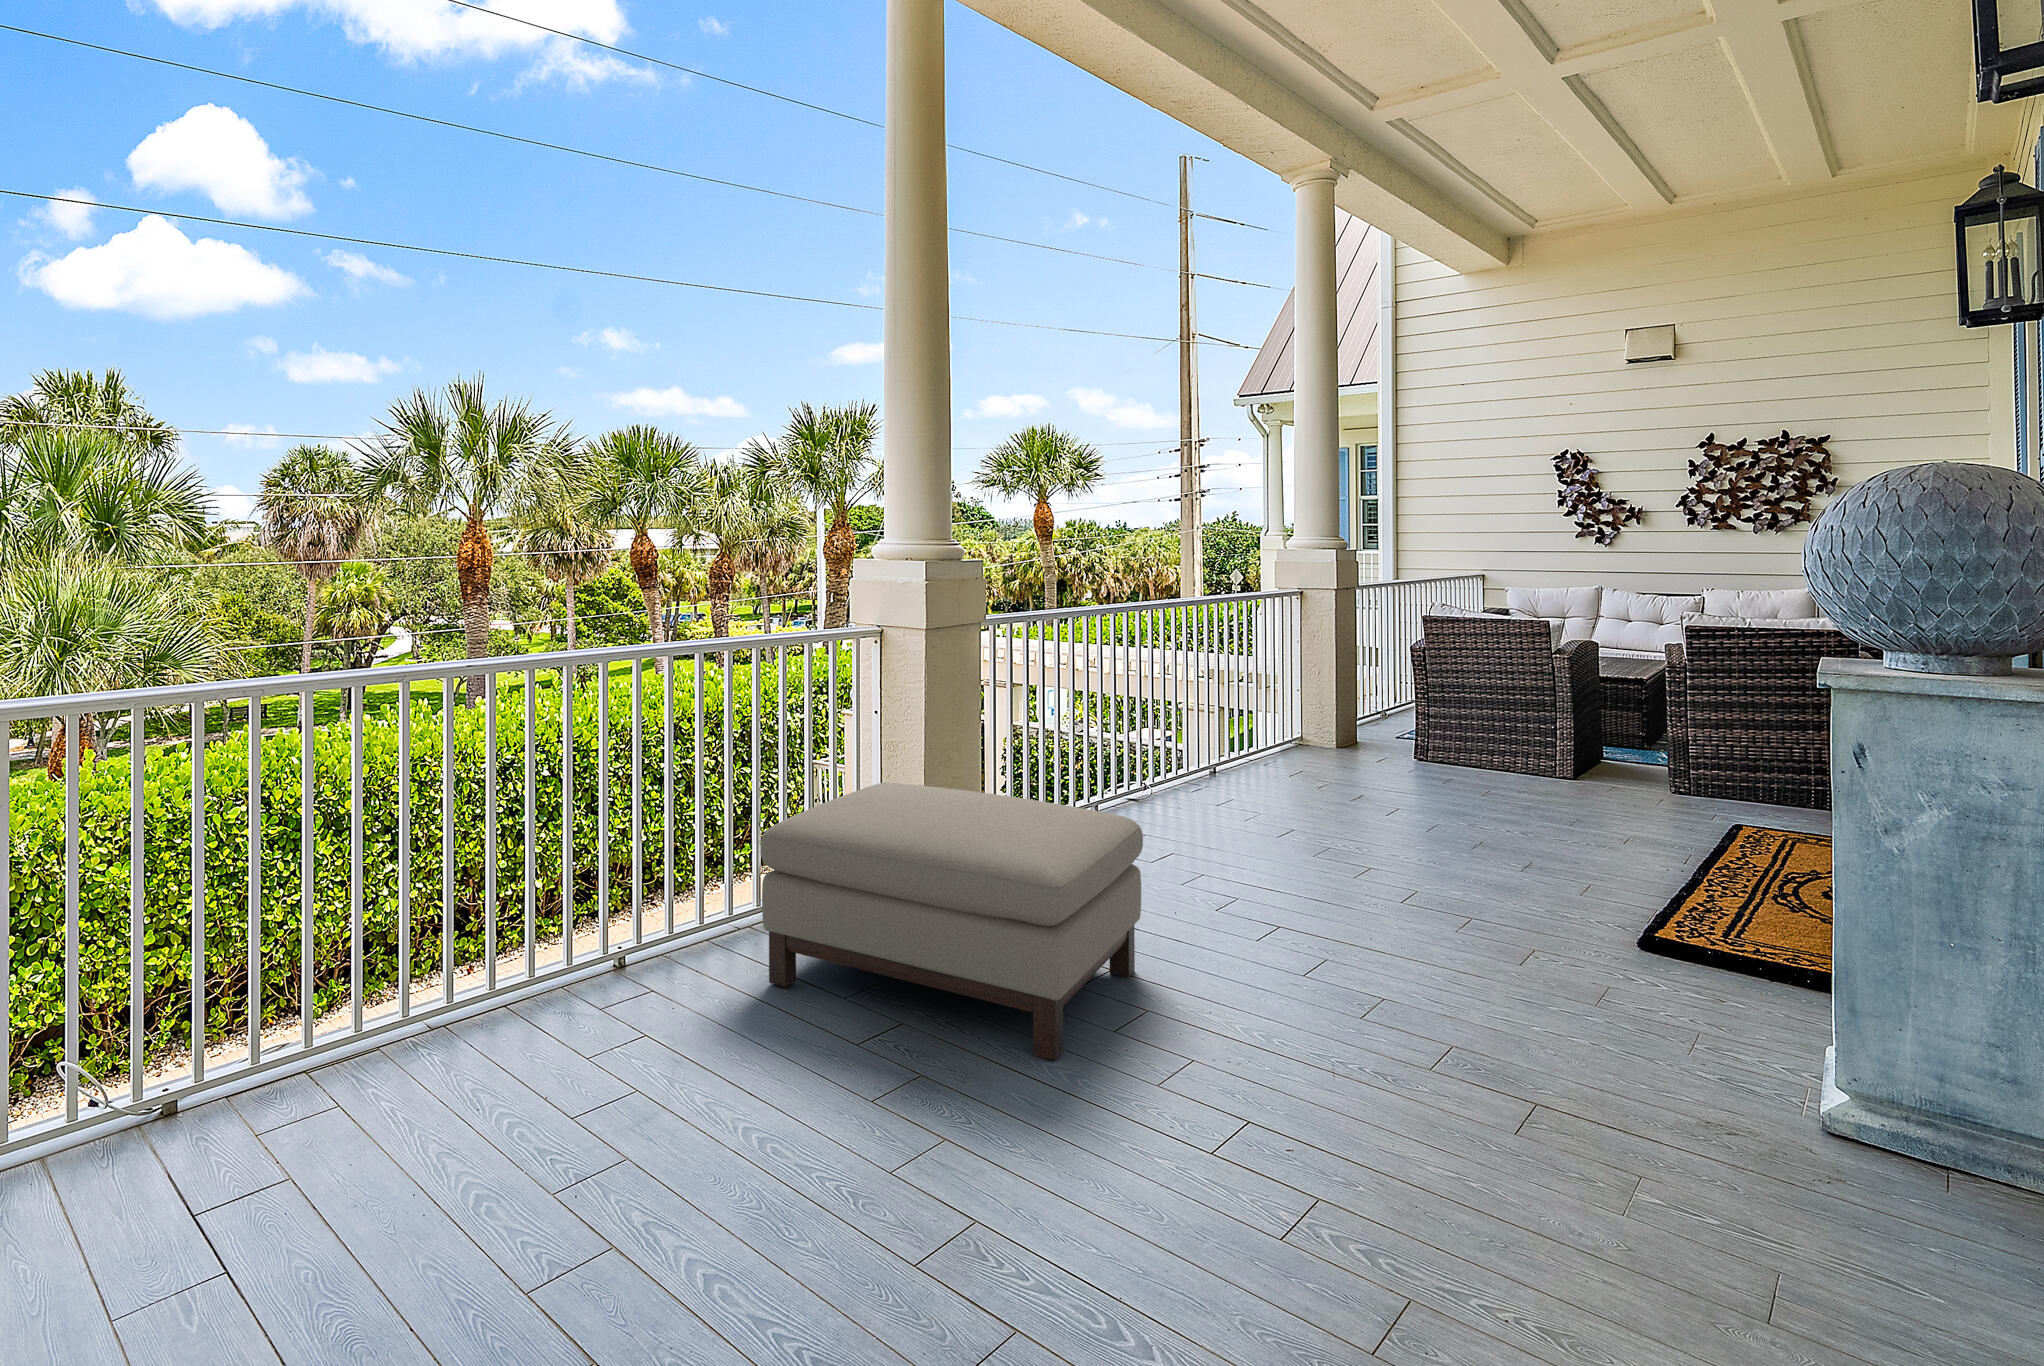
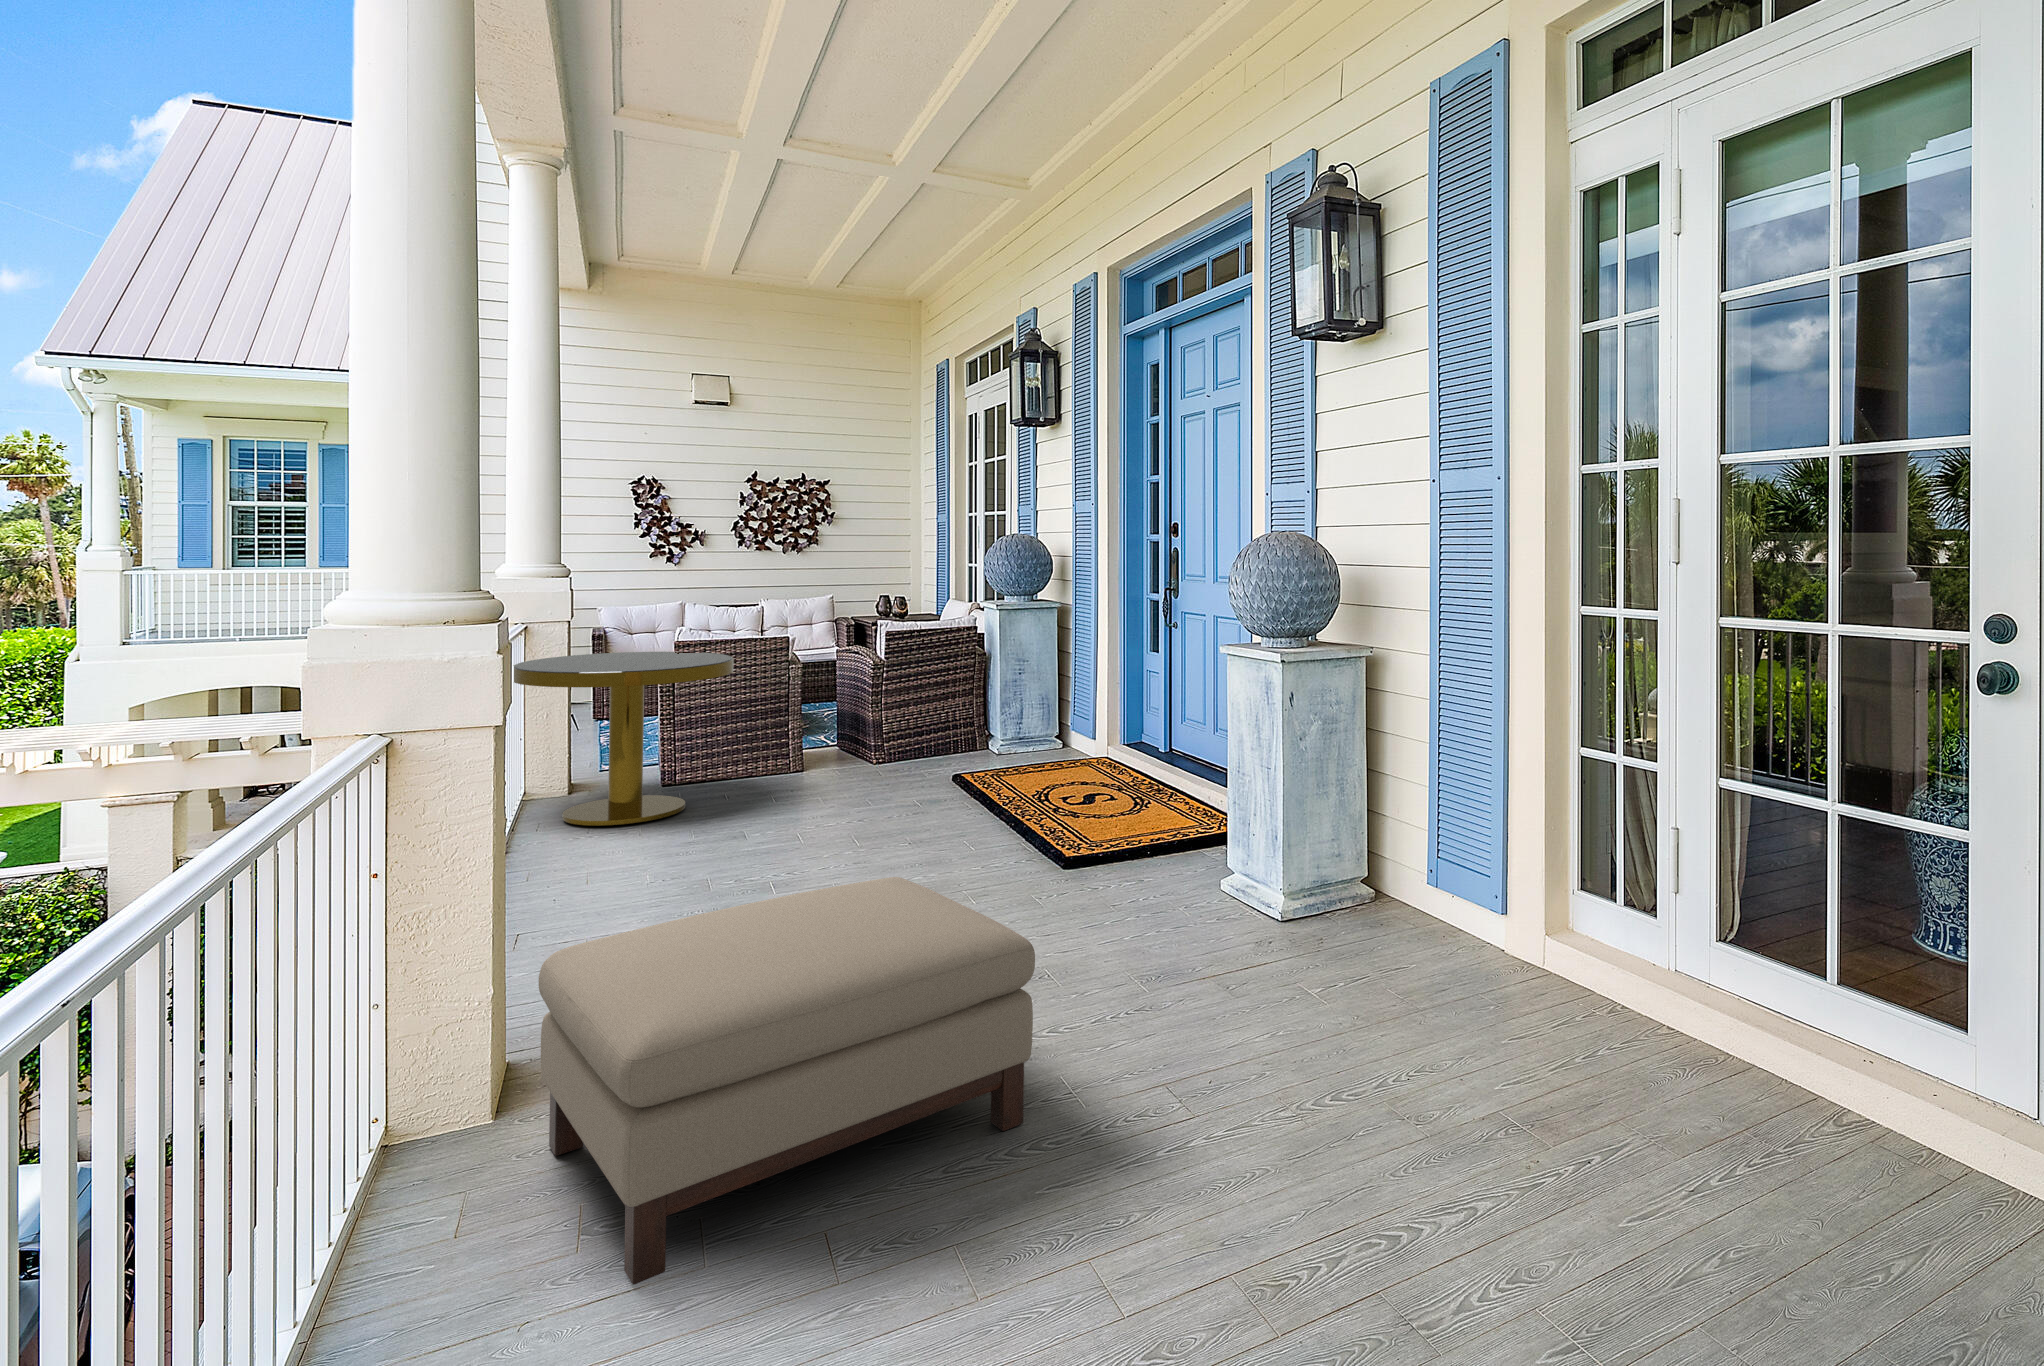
side table: none [1238,621,1441,781] -> present [514,652,734,826]

